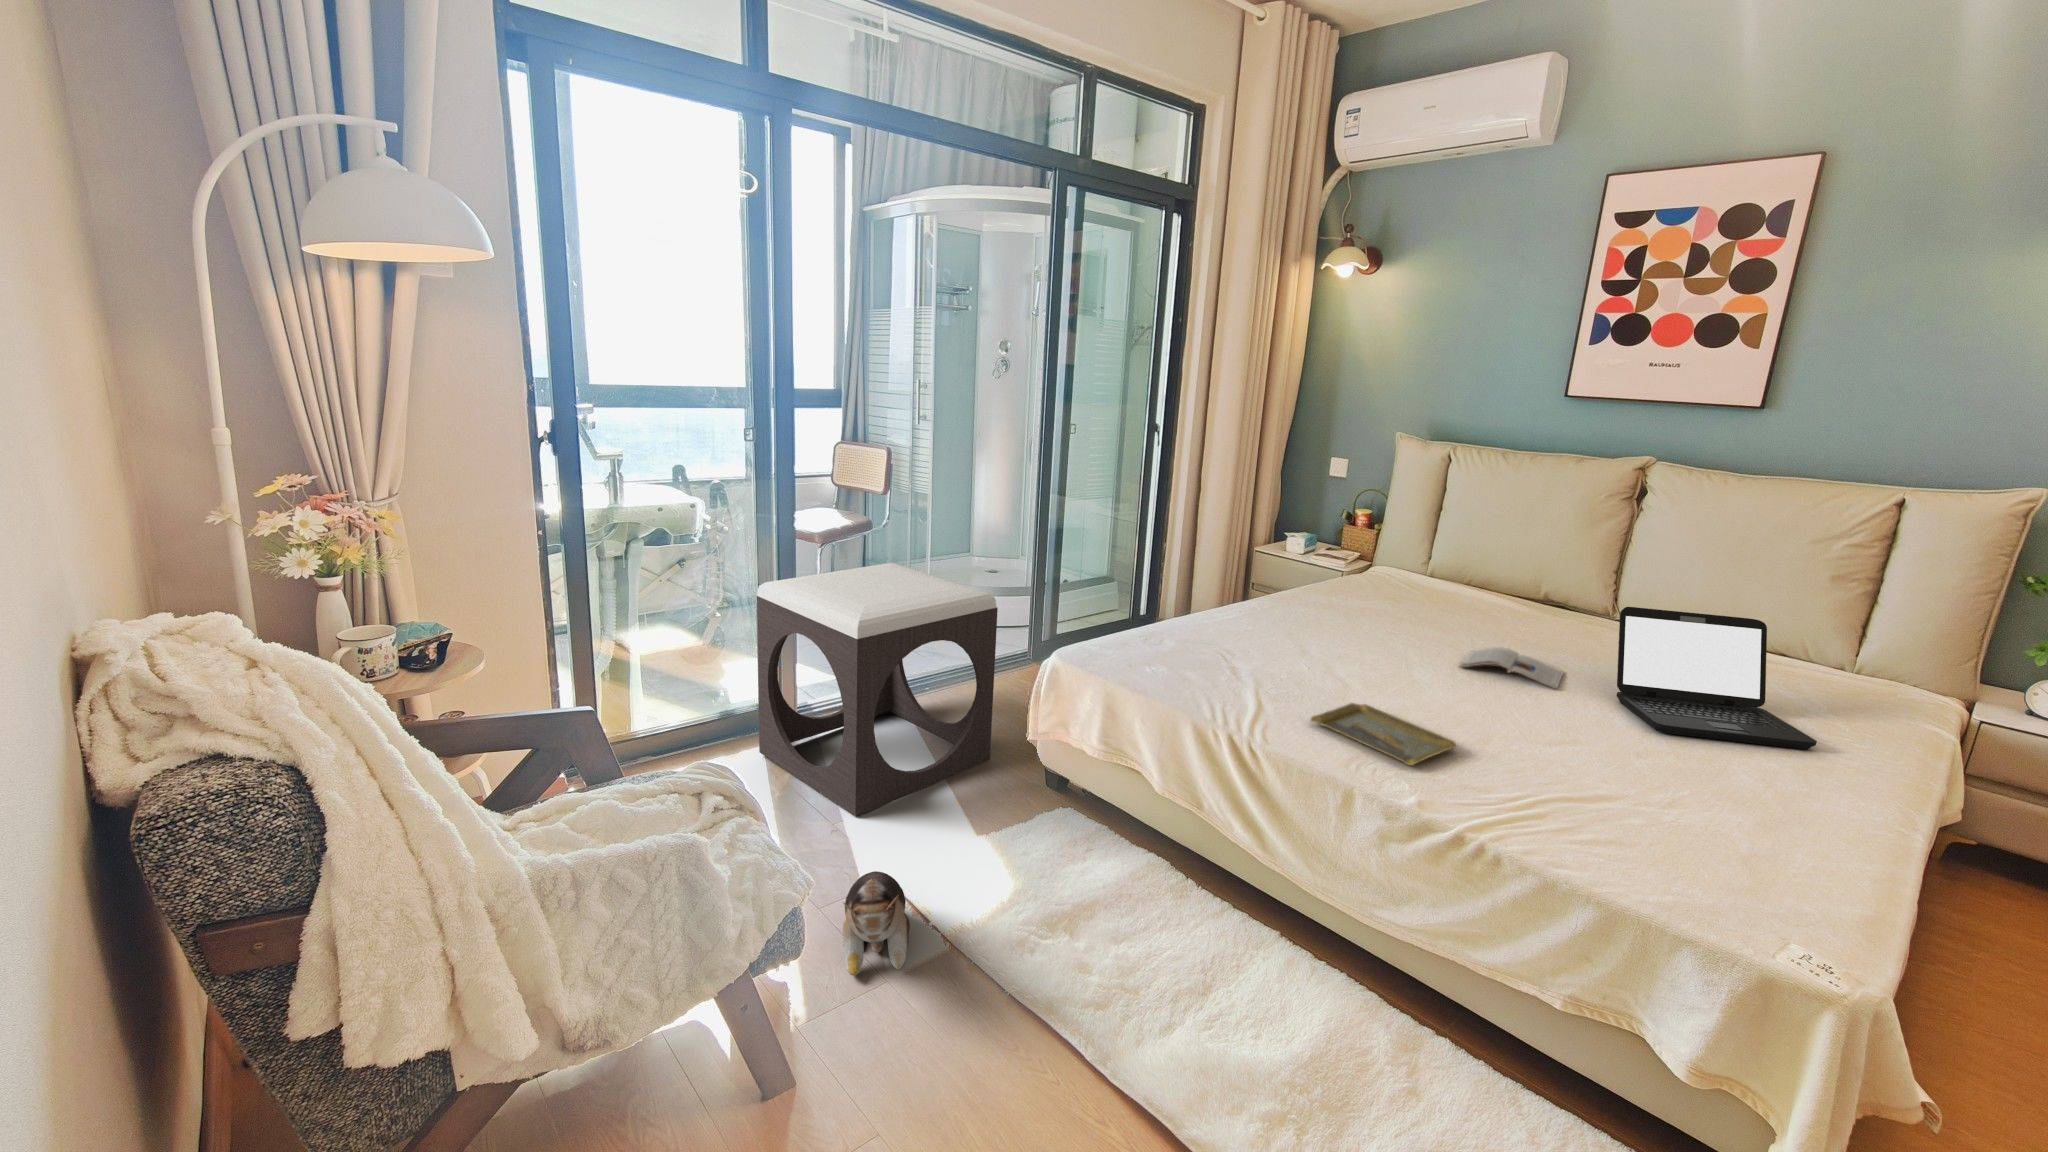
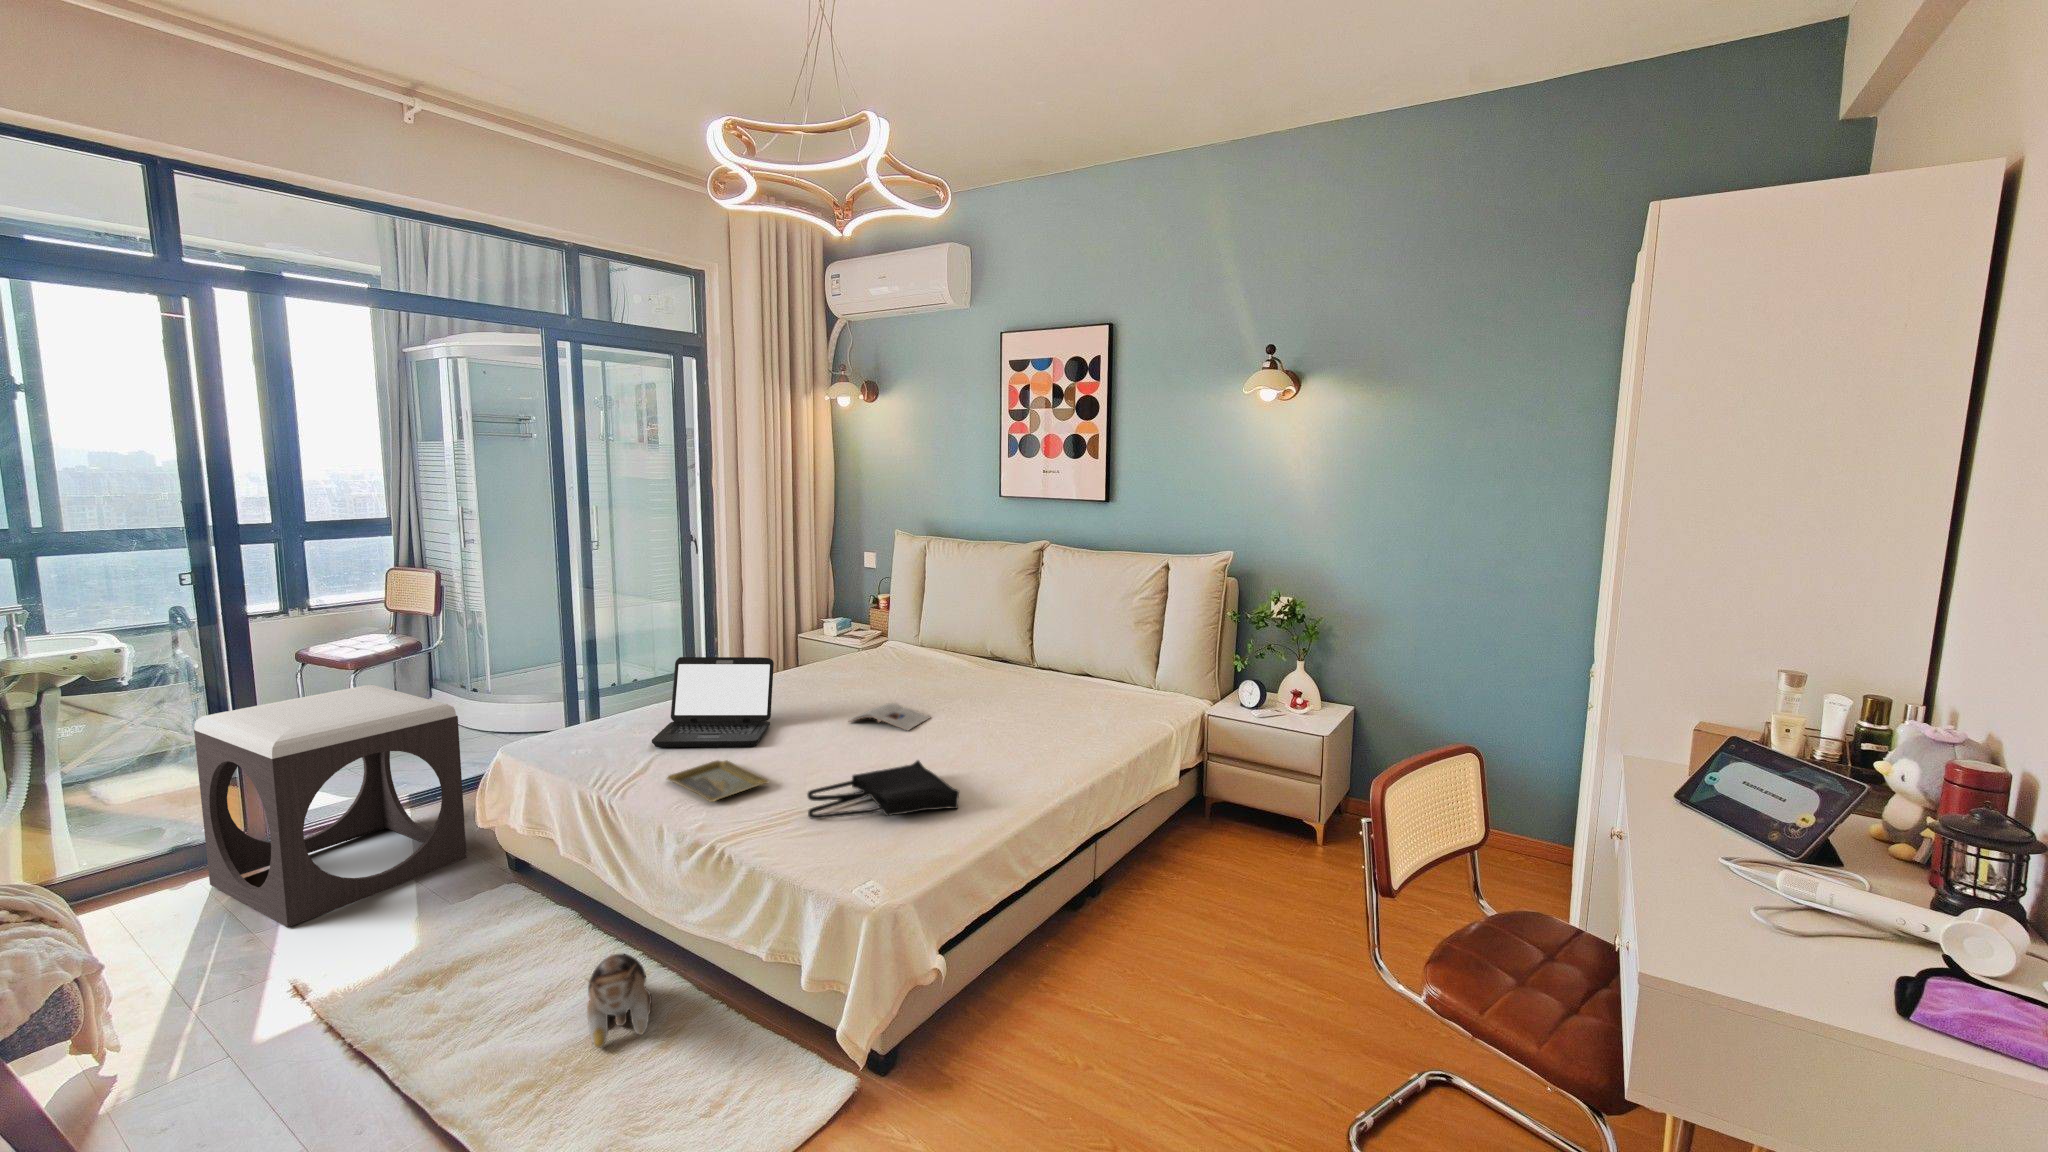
laptop: present [1616,607,1817,750] -> present [652,657,774,747]
tote bag: none [1567,742,1797,829] -> present [807,760,959,819]
plush toy: present [843,871,910,976] -> present [587,954,652,1048]

